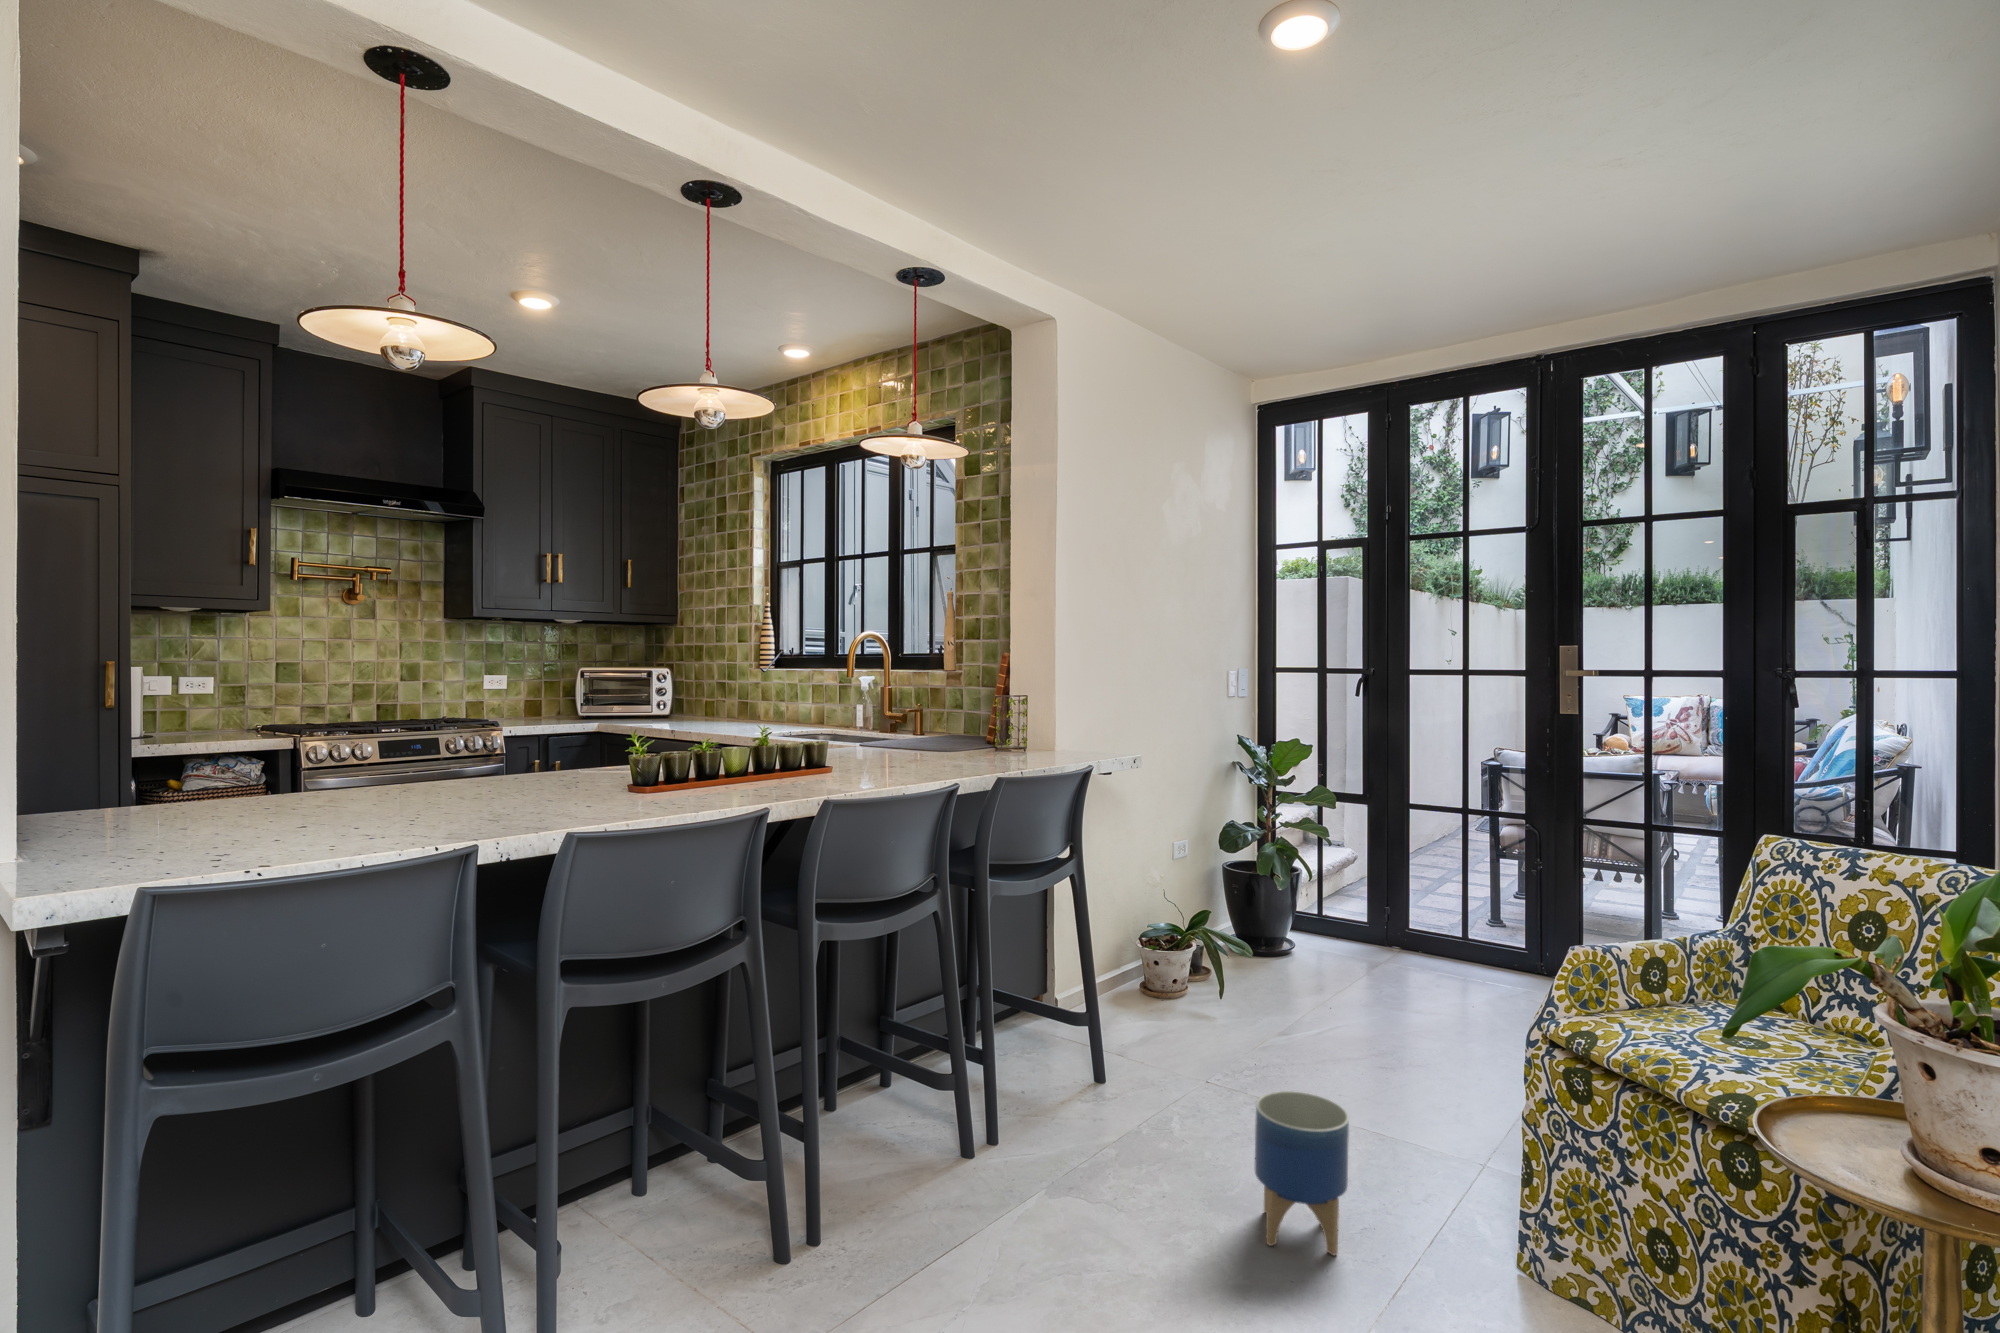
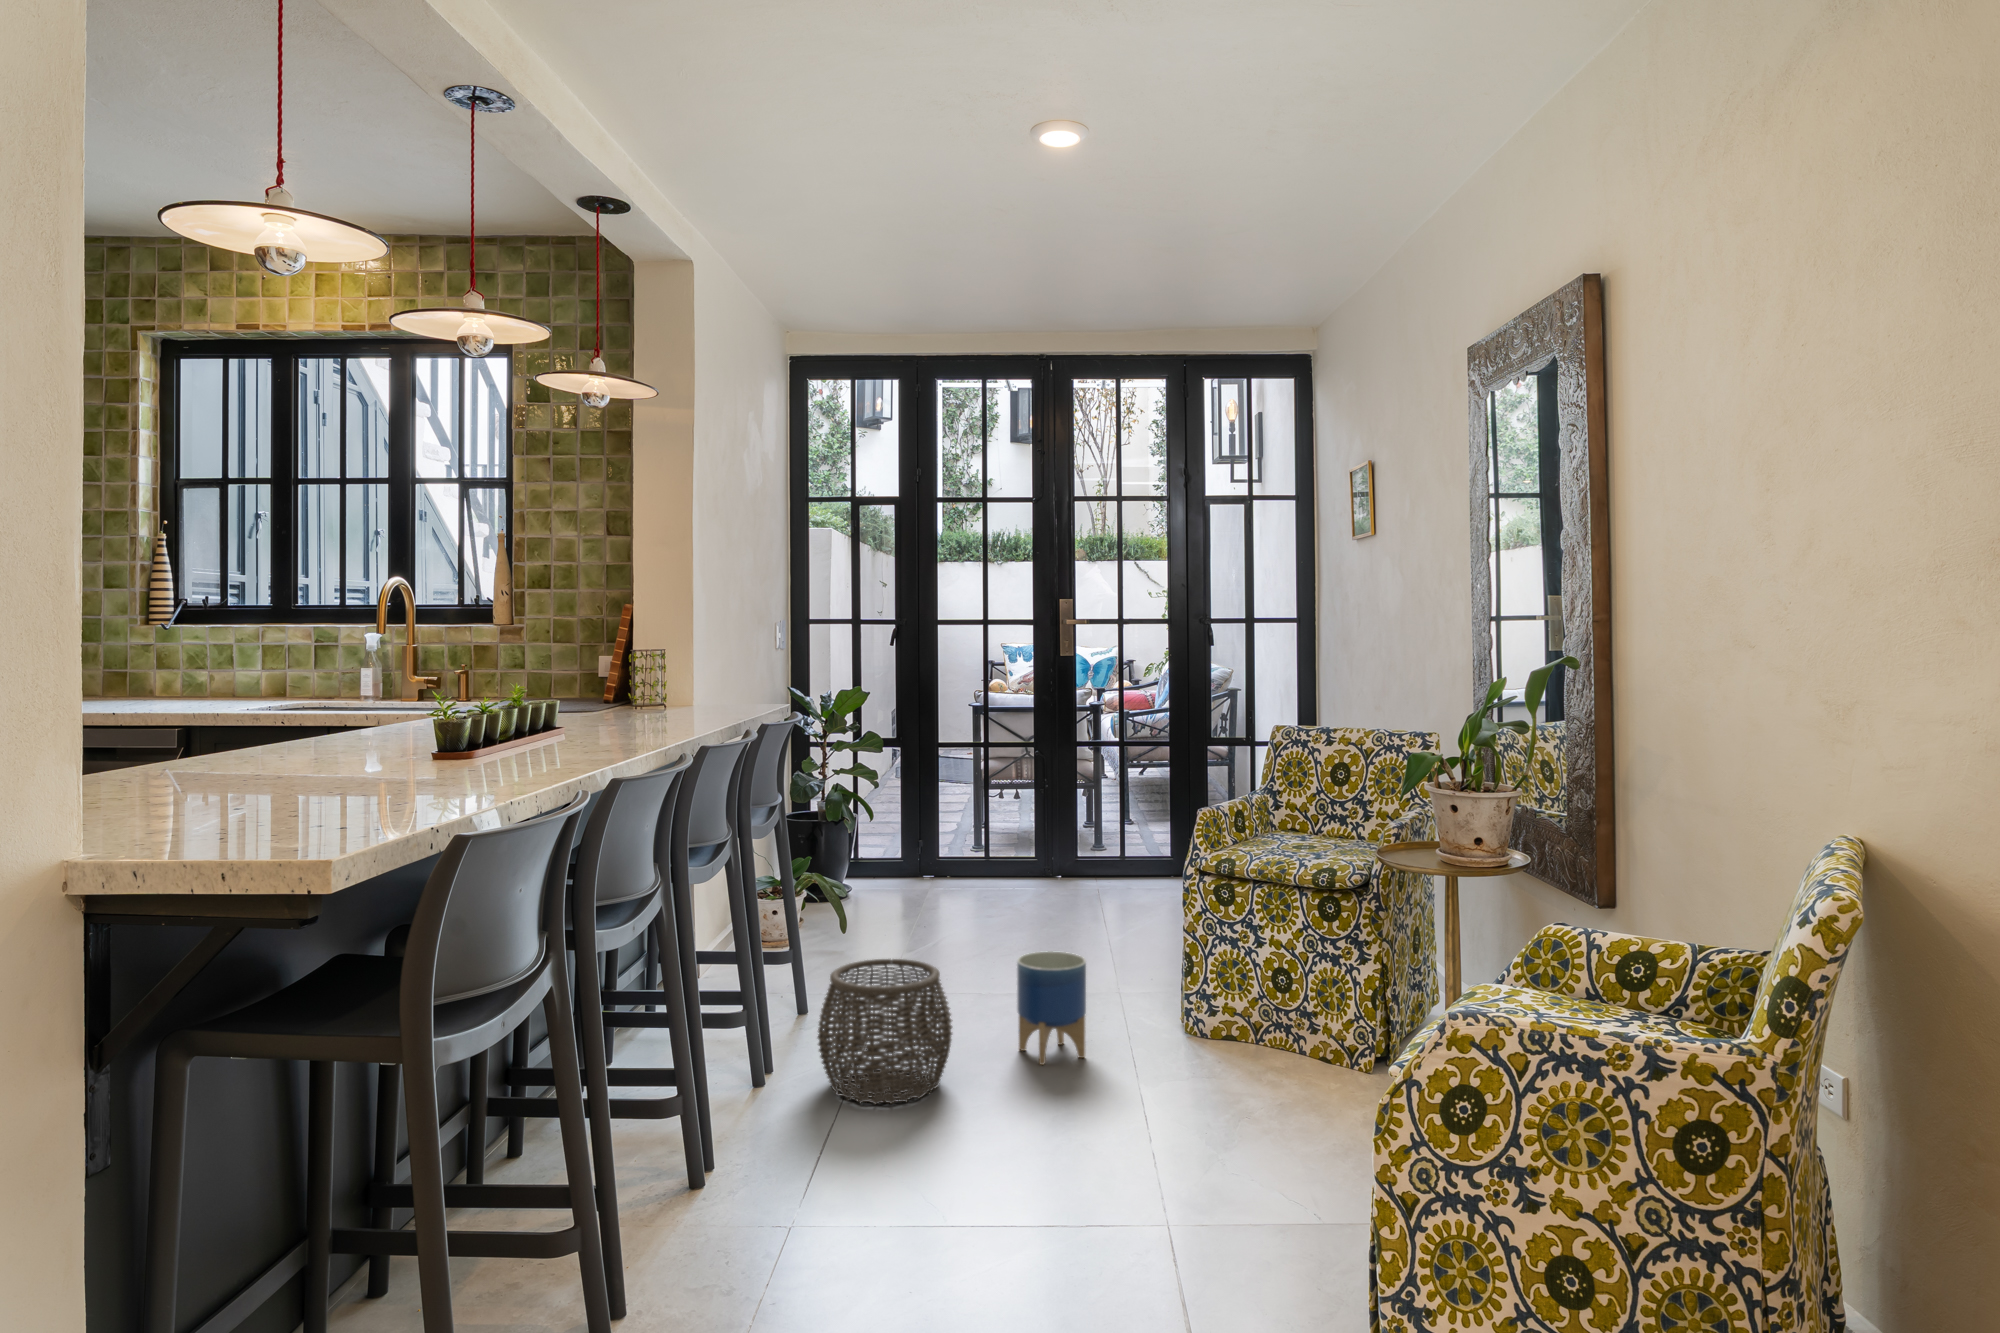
woven basket: none [990,1050,1148,1240] -> present [818,959,952,1104]

